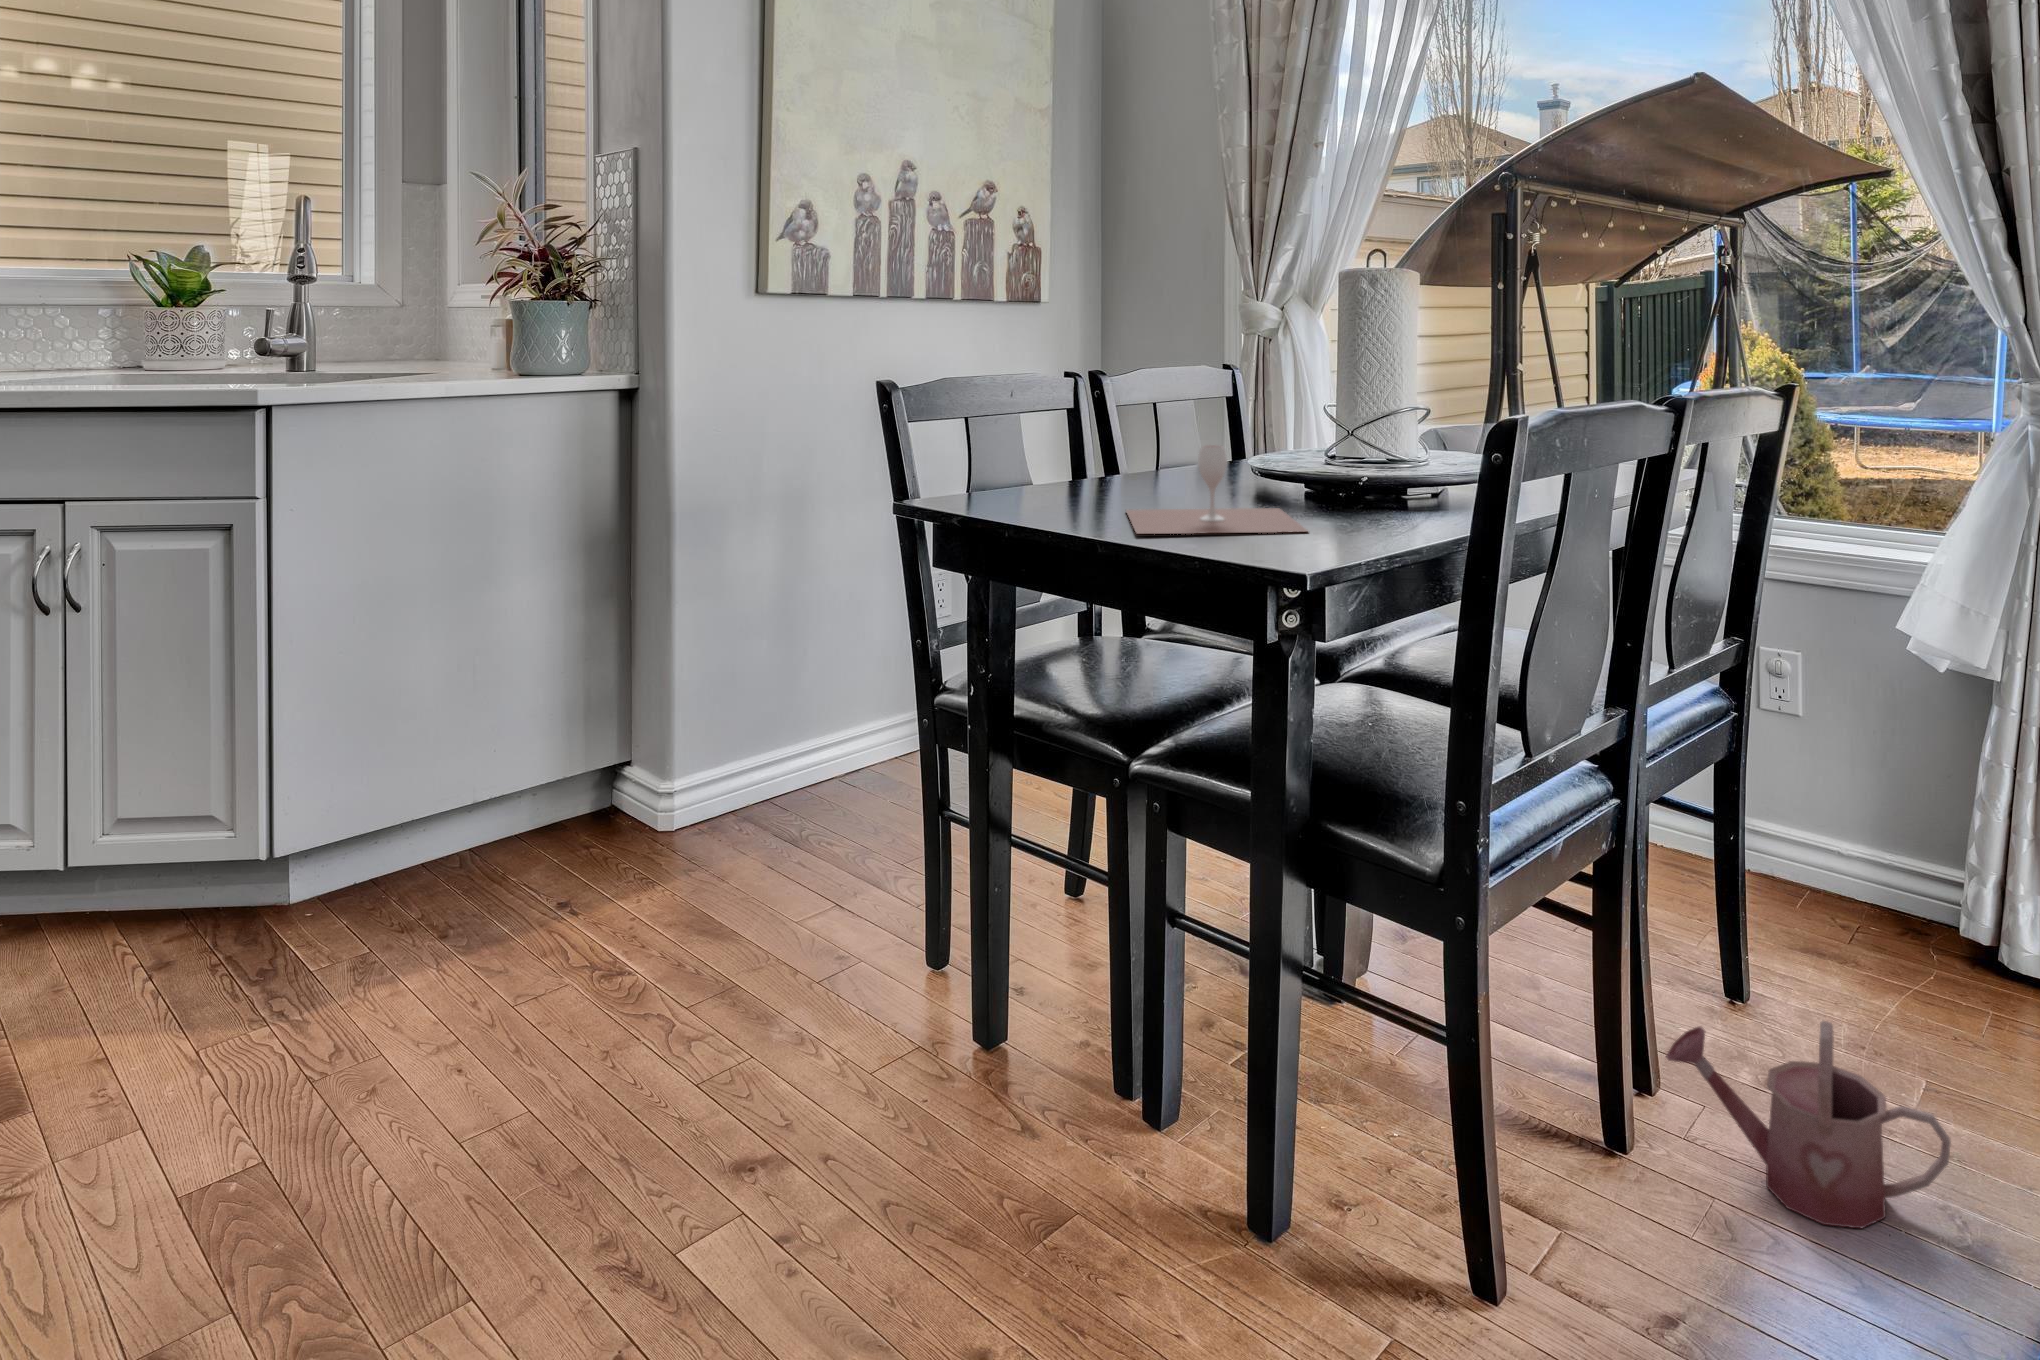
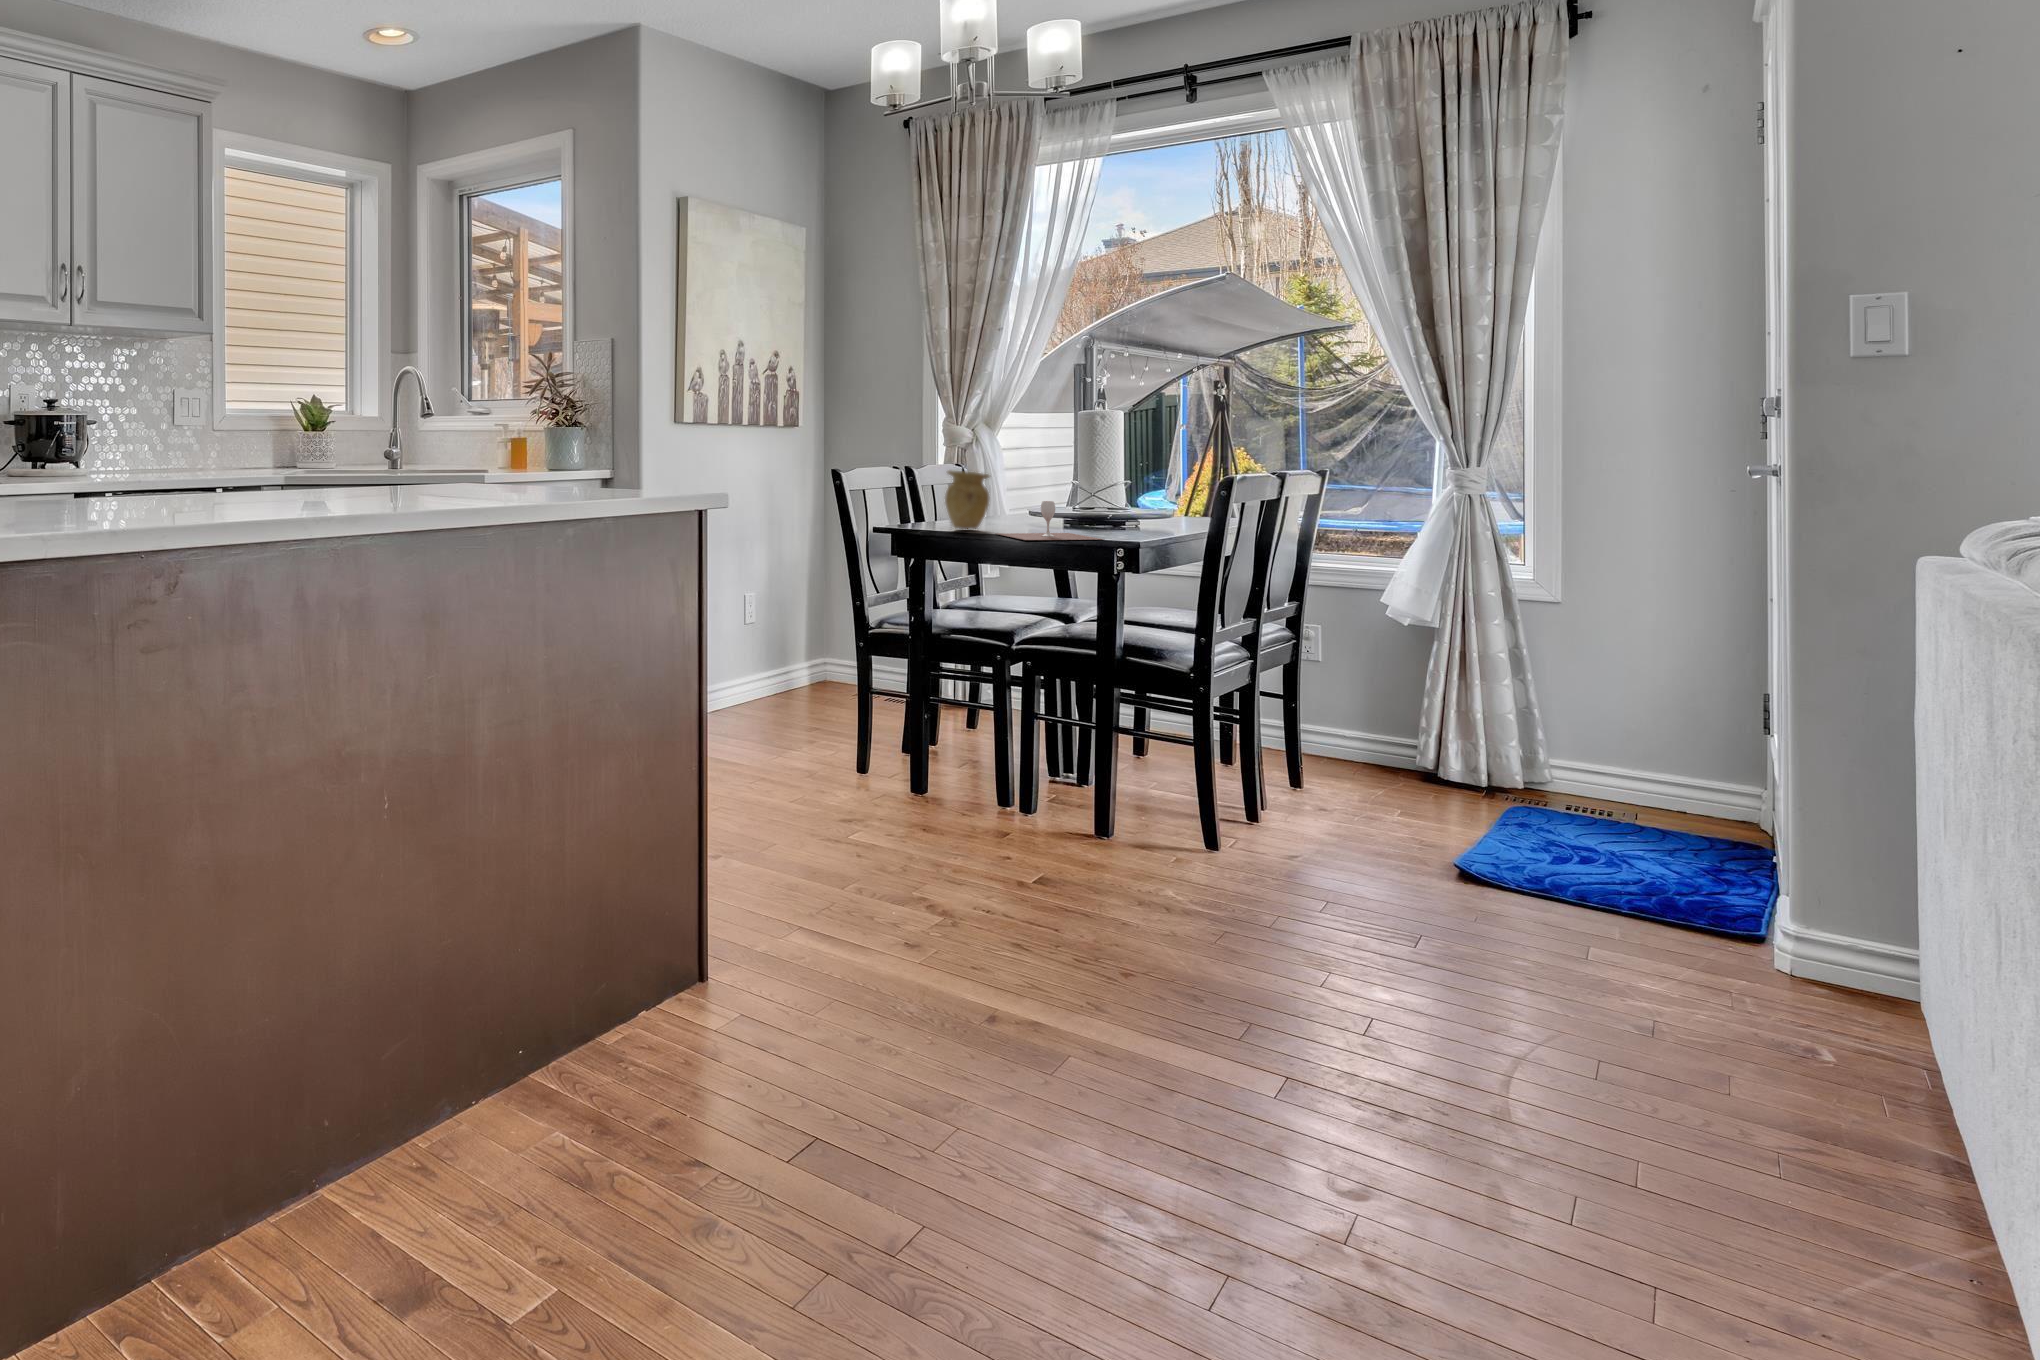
vase: none [1060,379,1149,496] -> present [945,471,990,529]
watering can: present [1666,1021,1951,1228] -> none [1275,764,1415,848]

